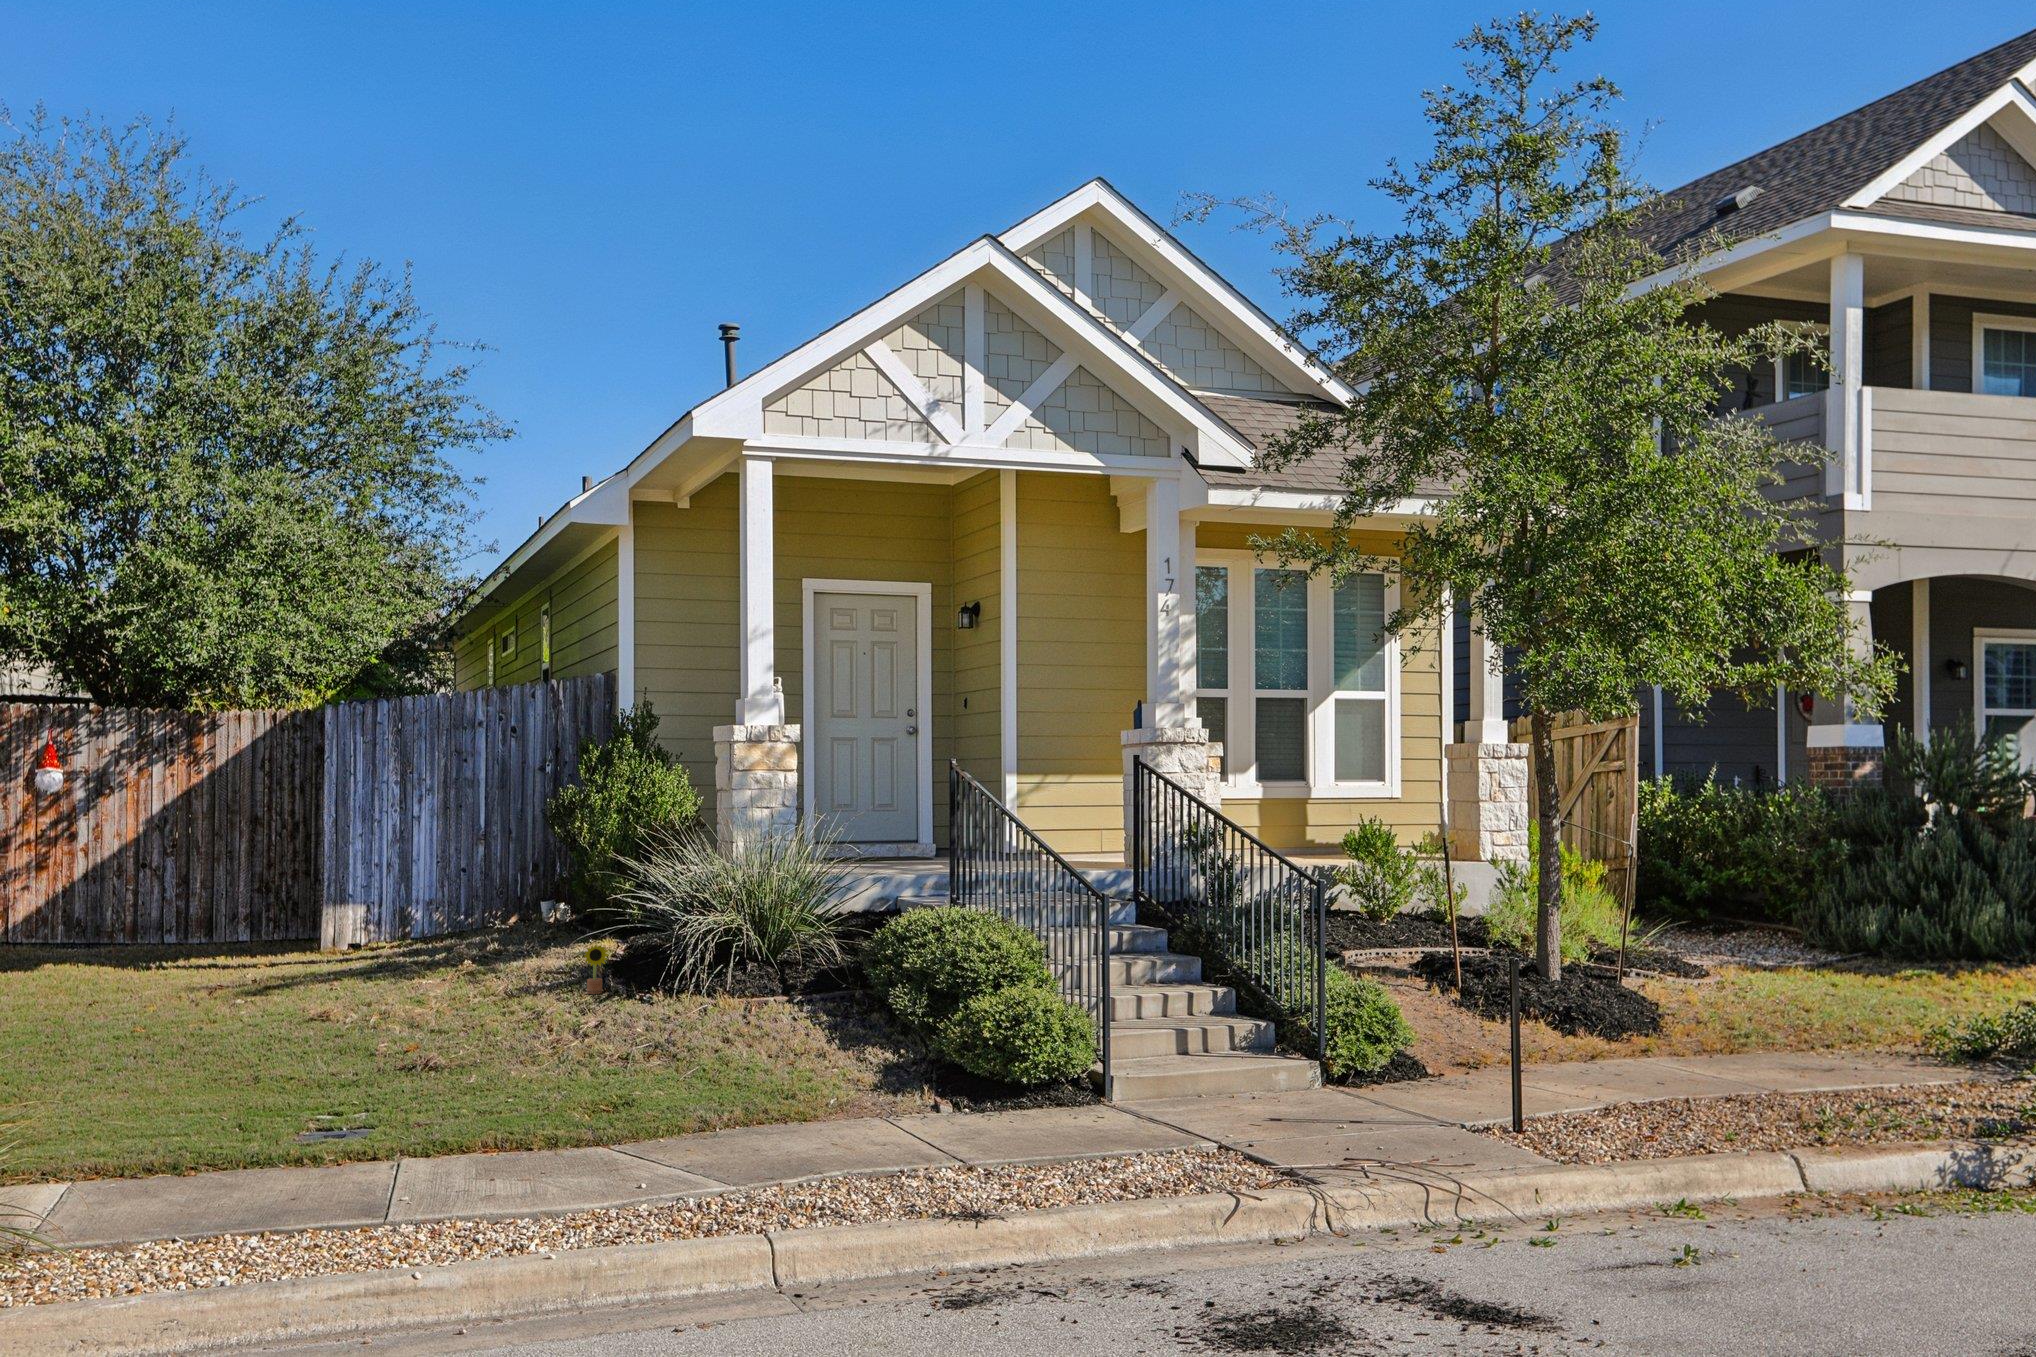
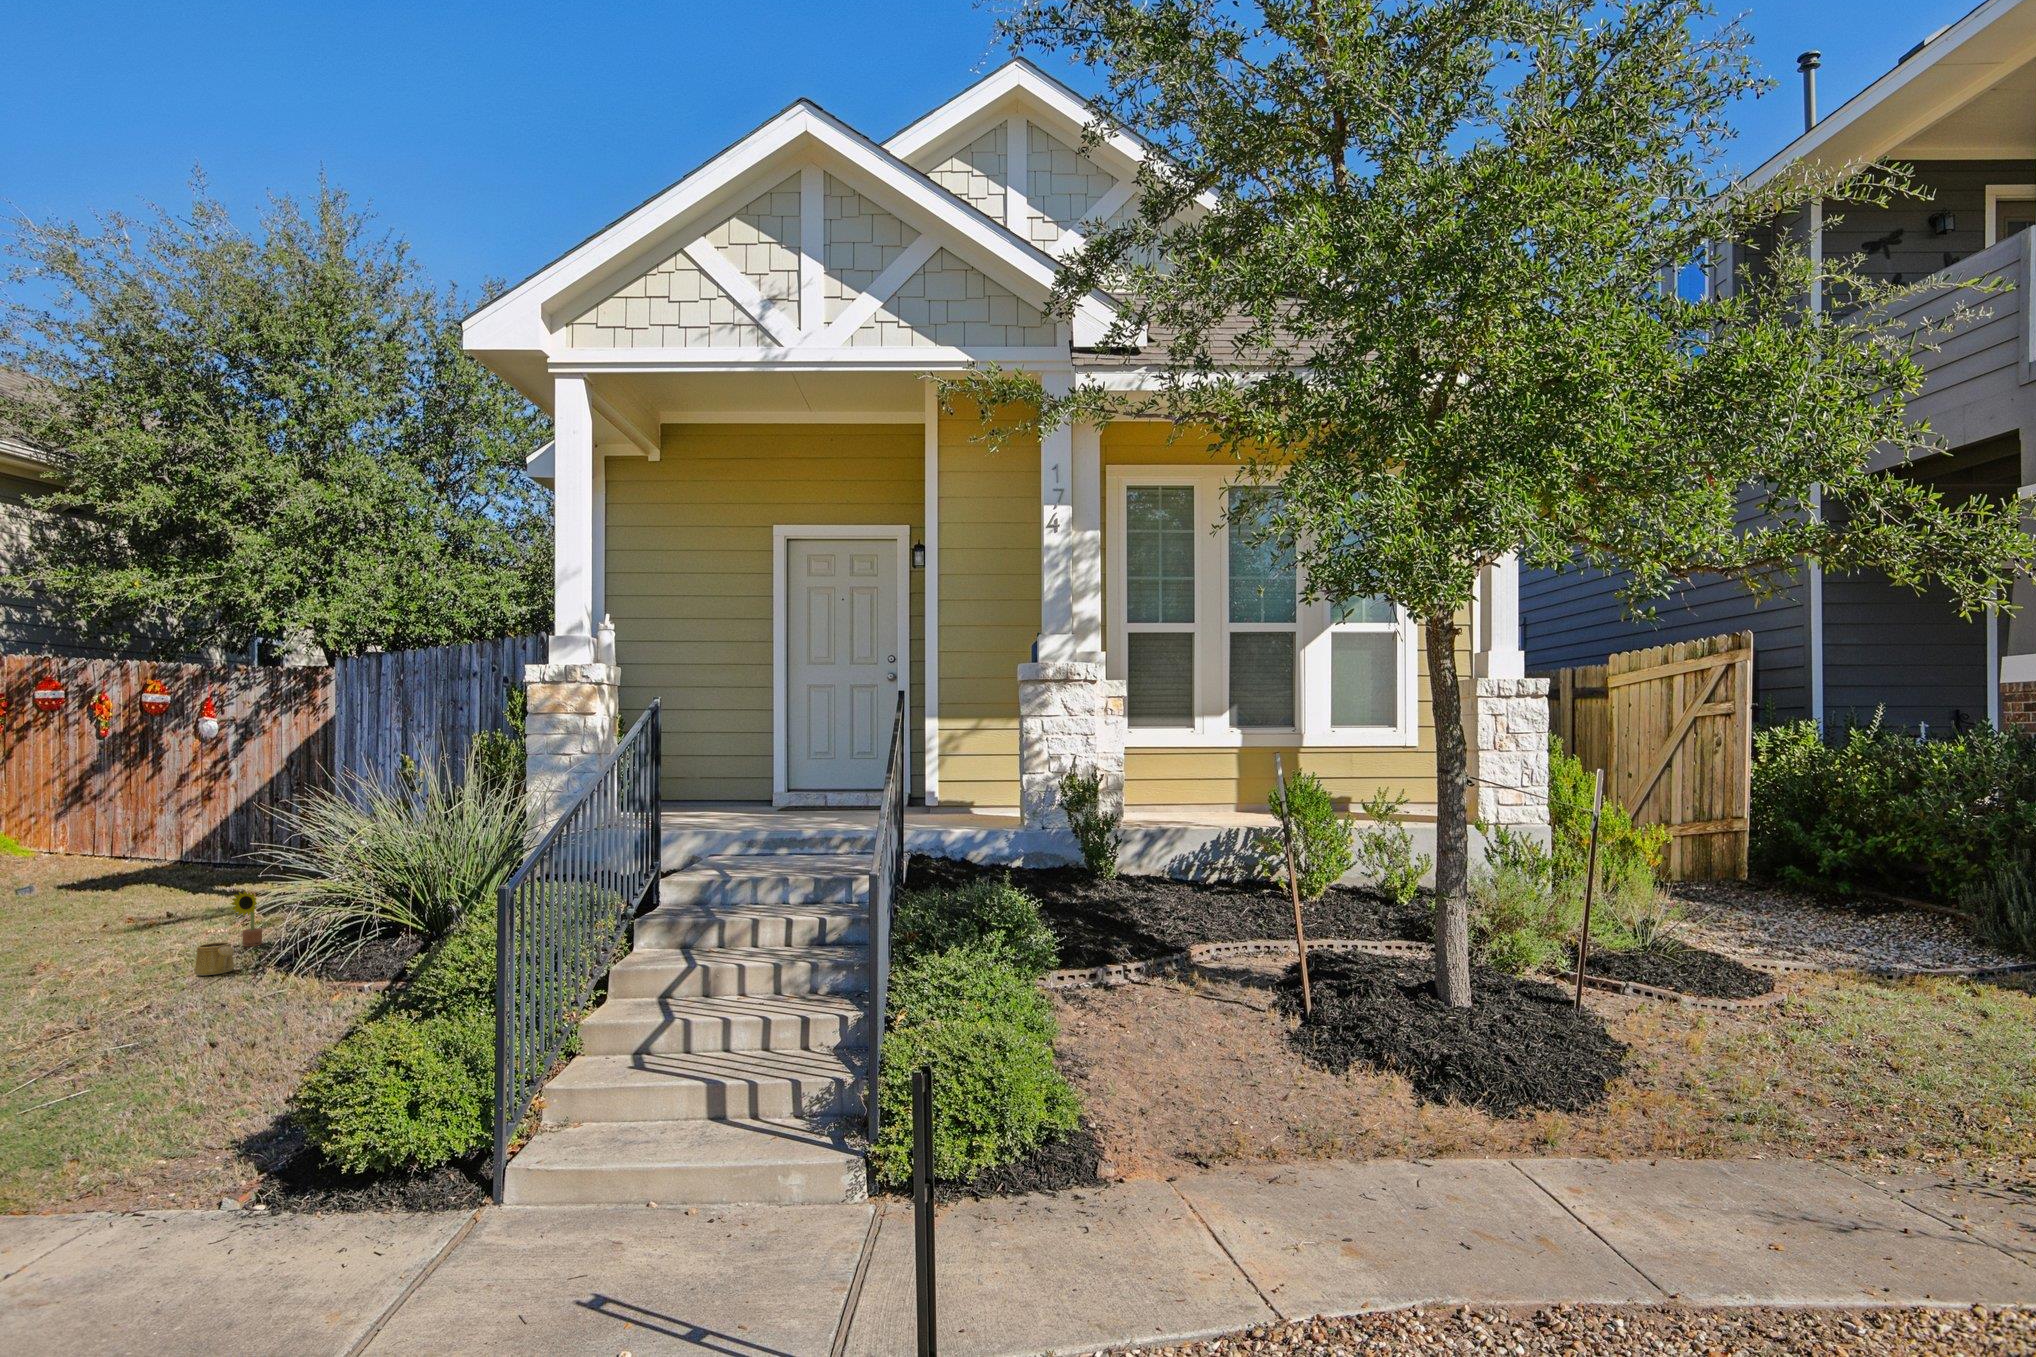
watering can: none [634,984,680,1011] -> present [194,942,234,975]

